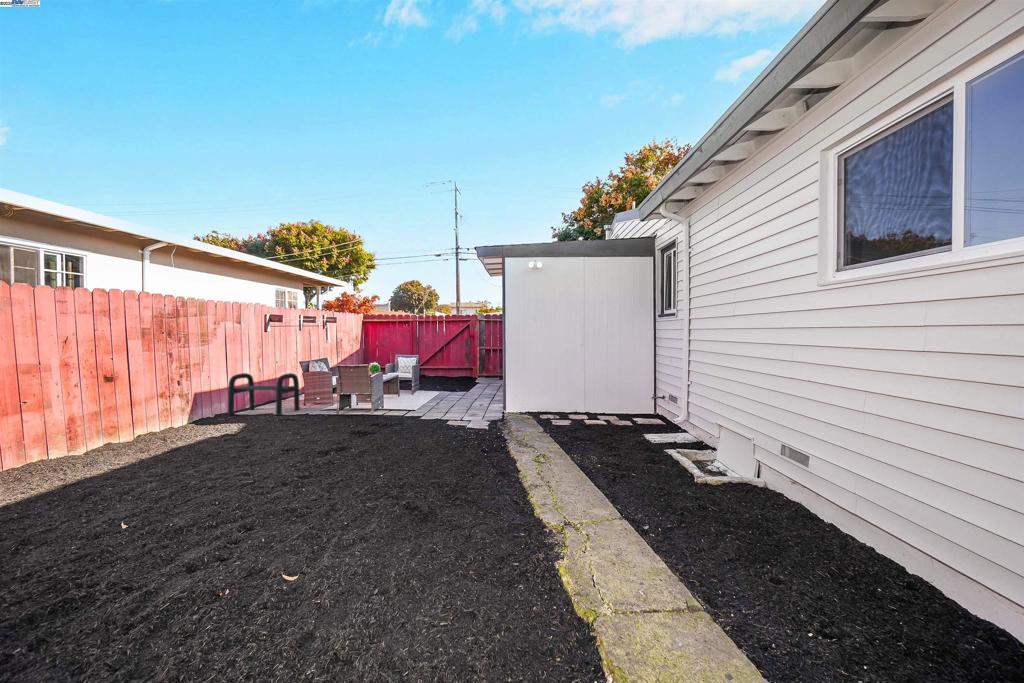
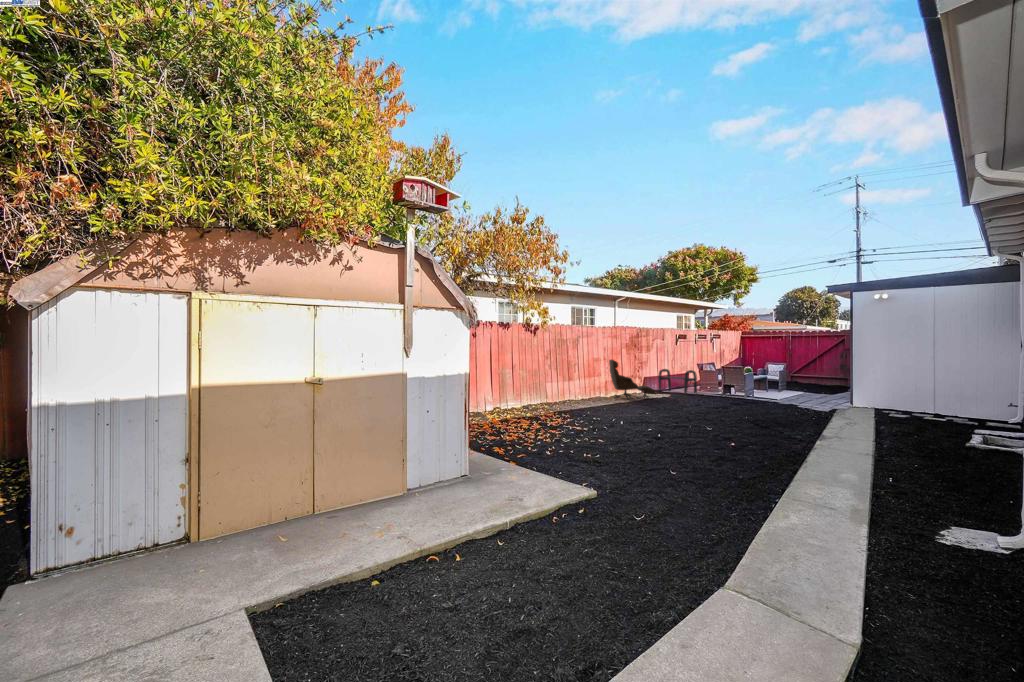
lounge chair: none [75,365,204,459] -> present [609,360,655,399]

